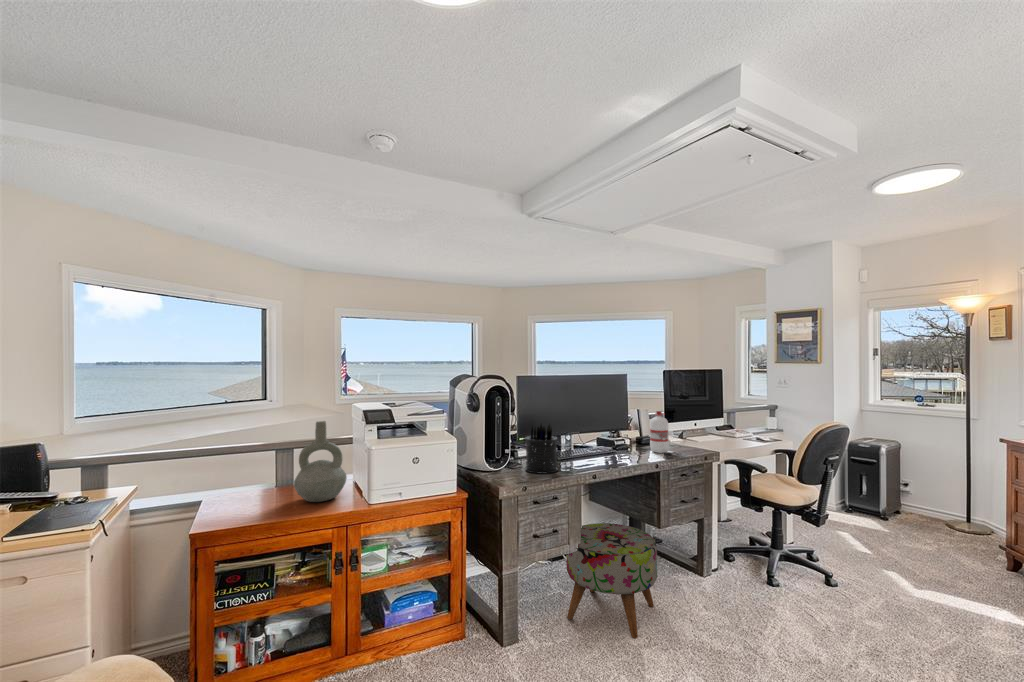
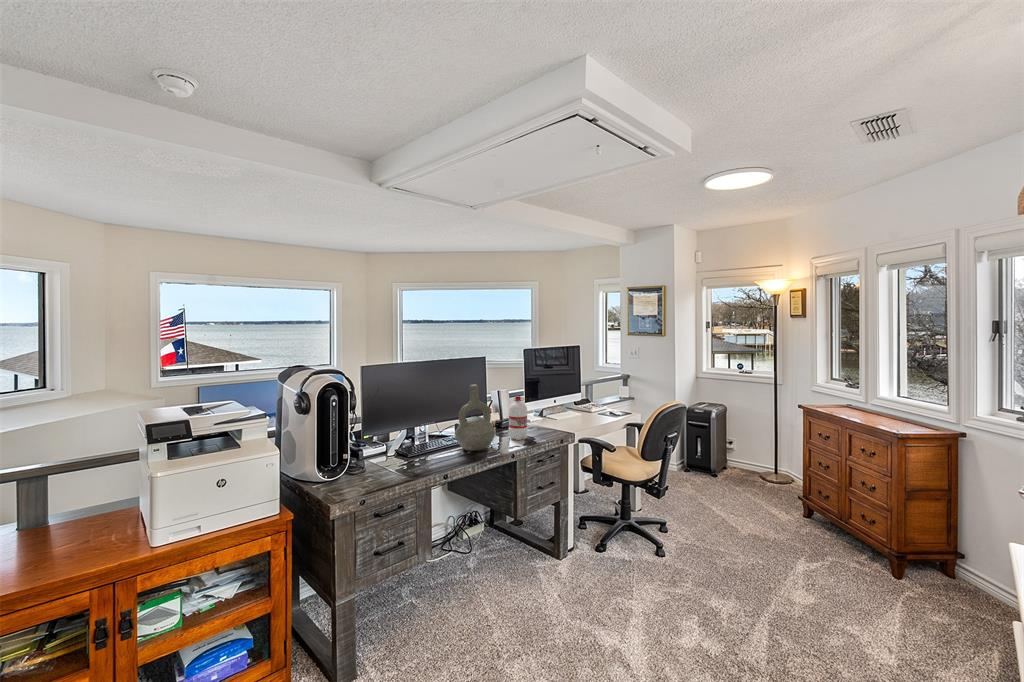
decorative vase: present [294,421,347,502] -> present [455,385,495,451]
pen holder: present [525,425,557,473] -> none [367,421,406,480]
ottoman: present [566,523,657,638] -> none [417,519,513,643]

